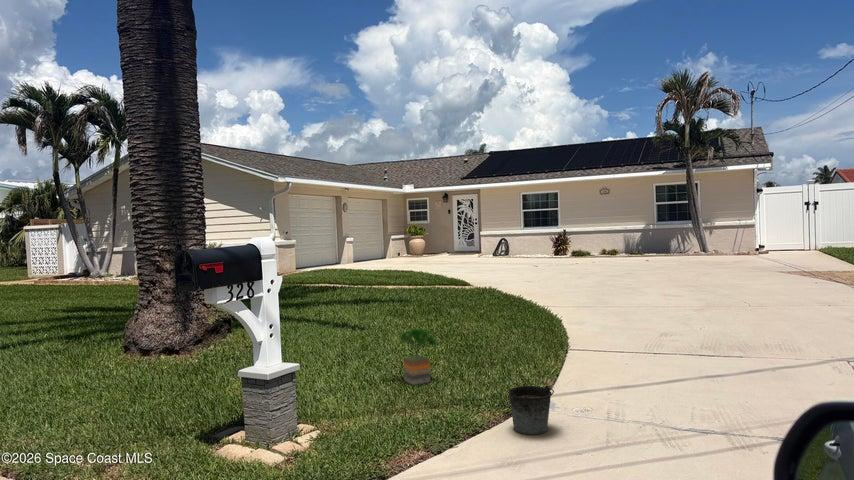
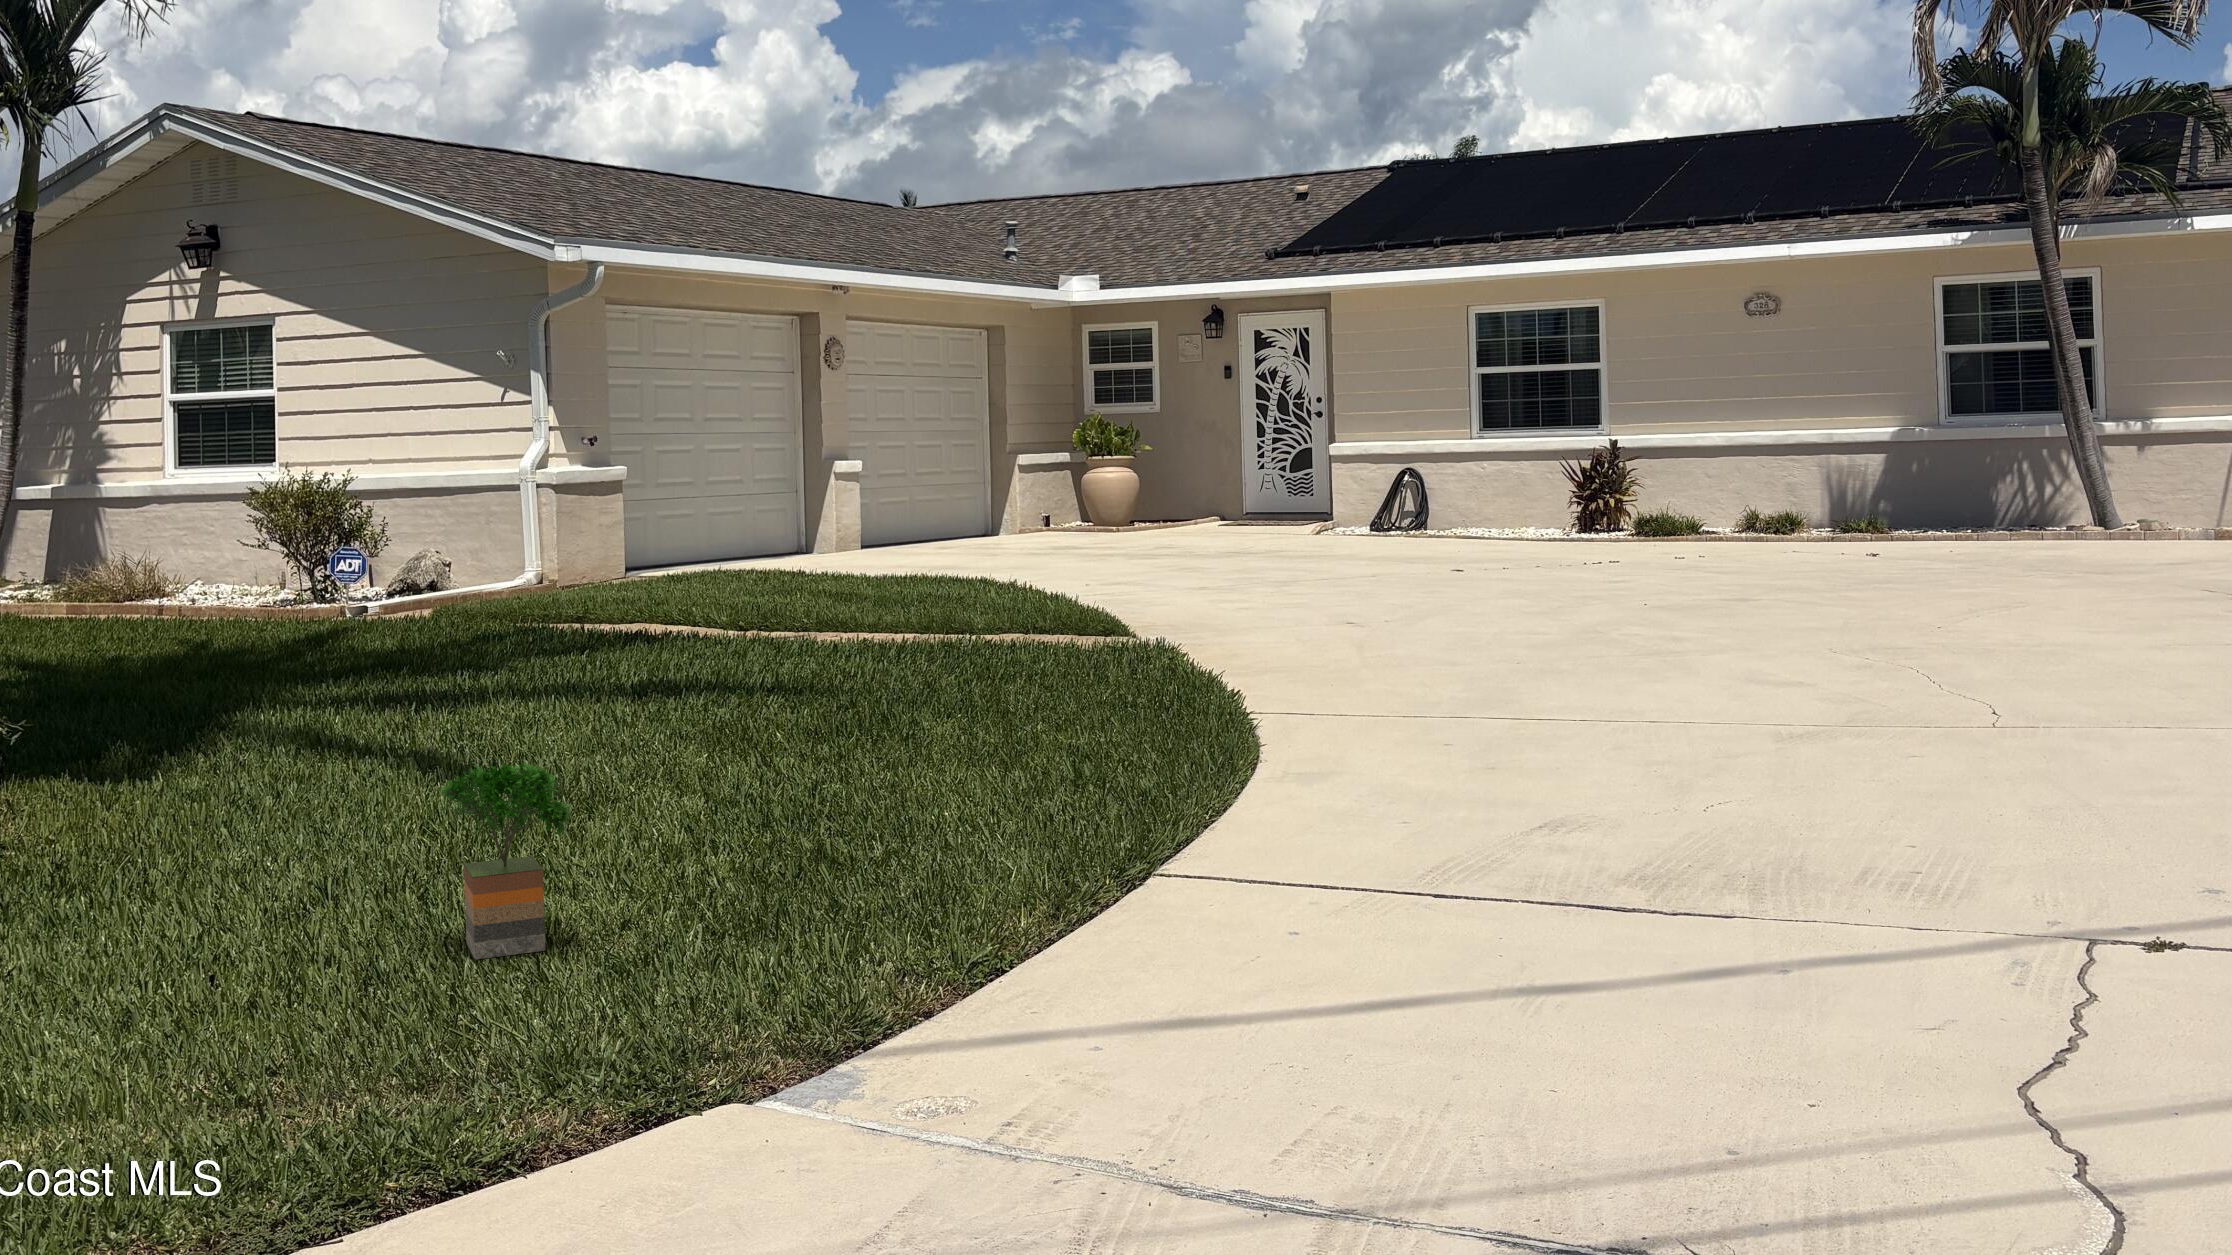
bucket: present [508,386,554,434] -> none [570,965,743,1130]

